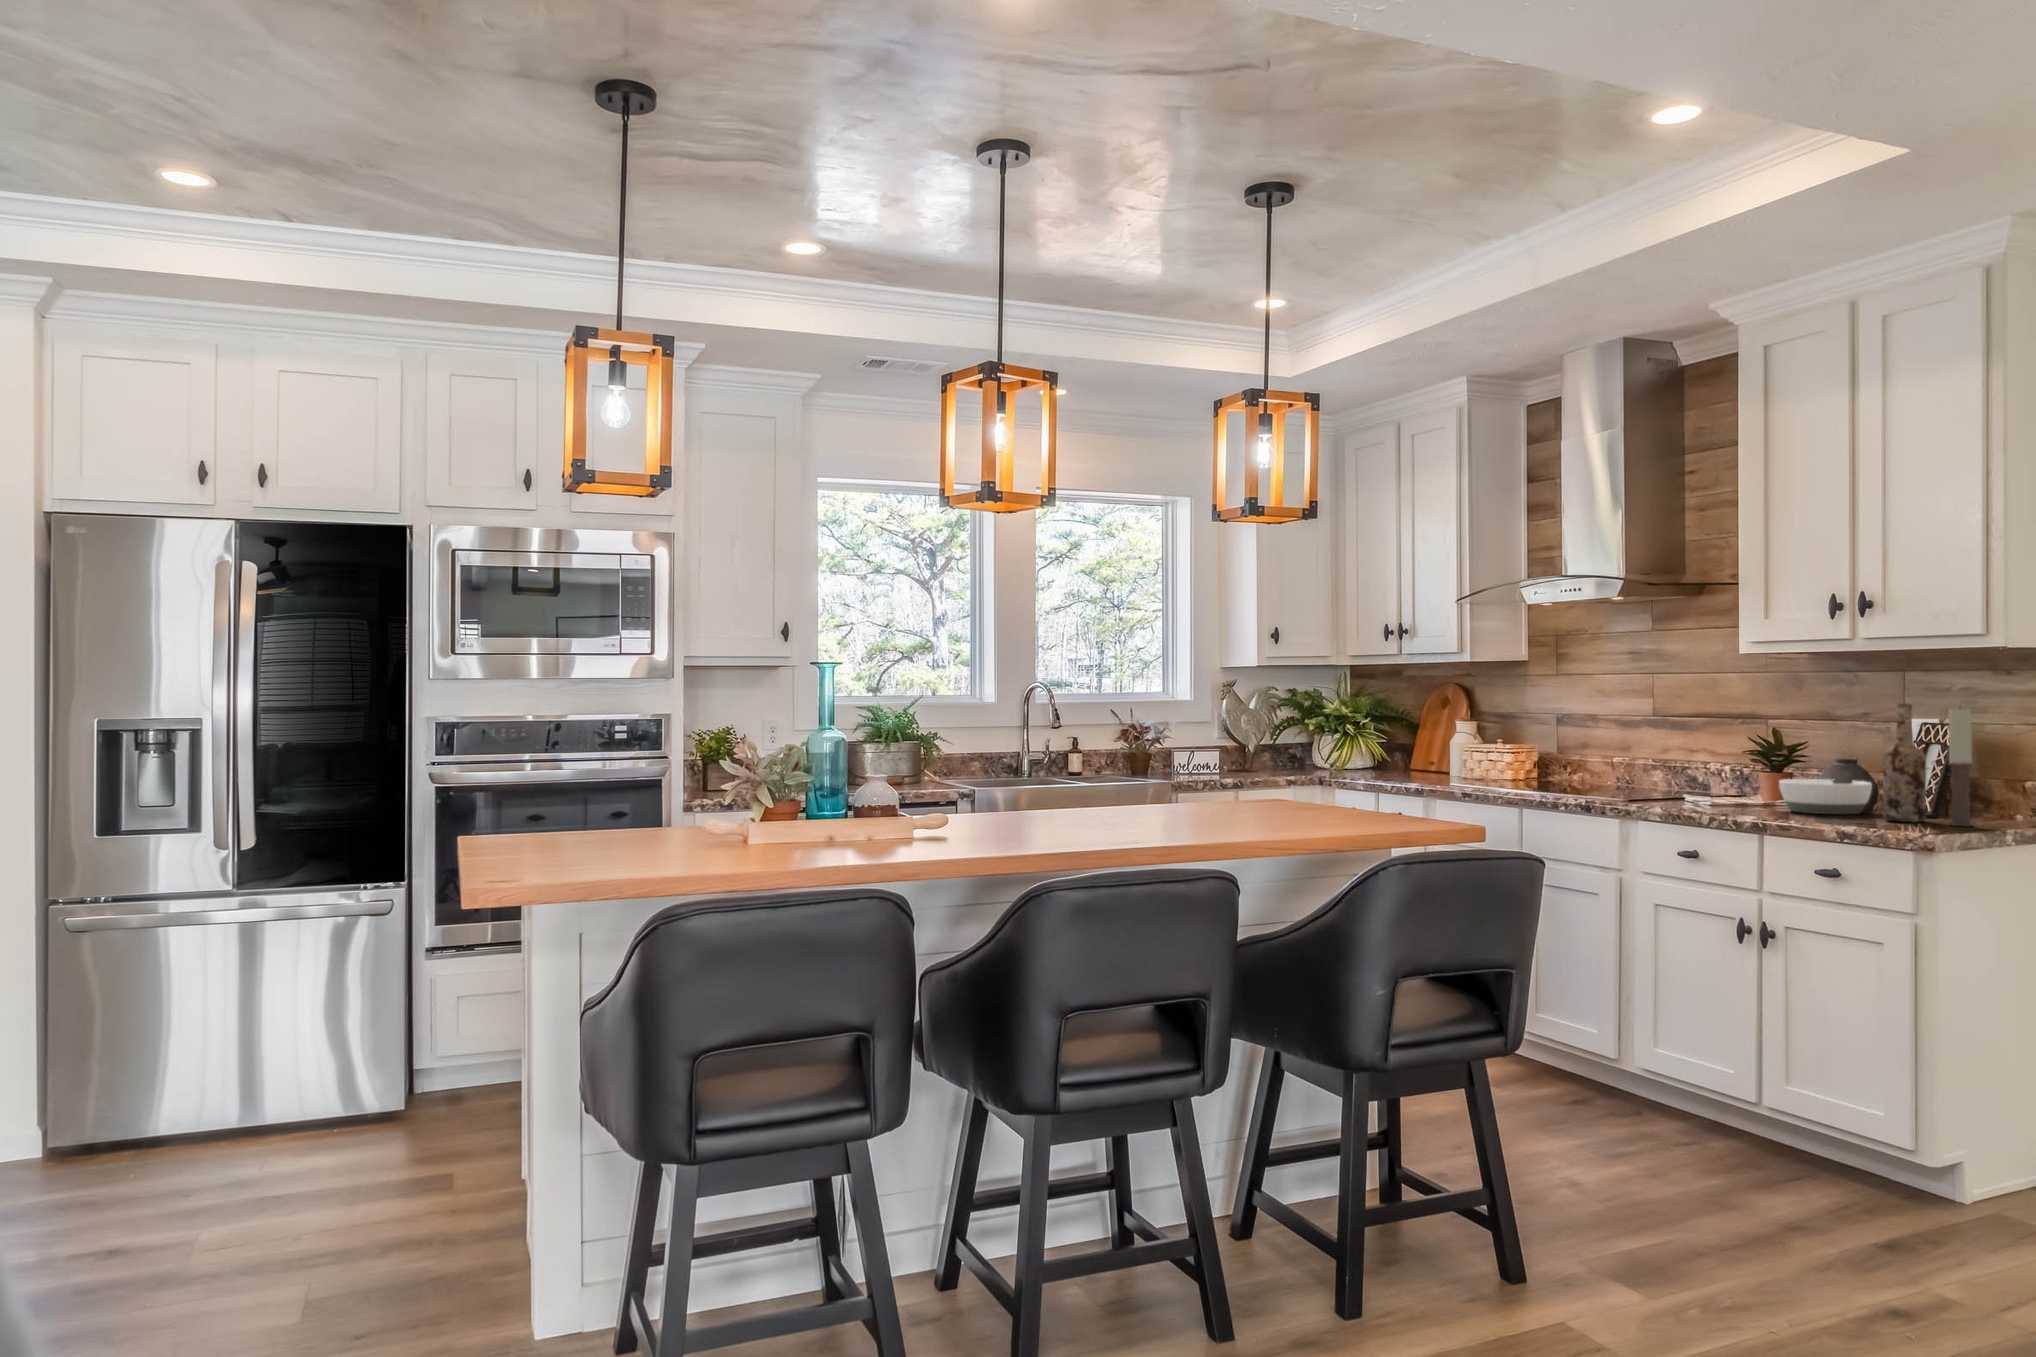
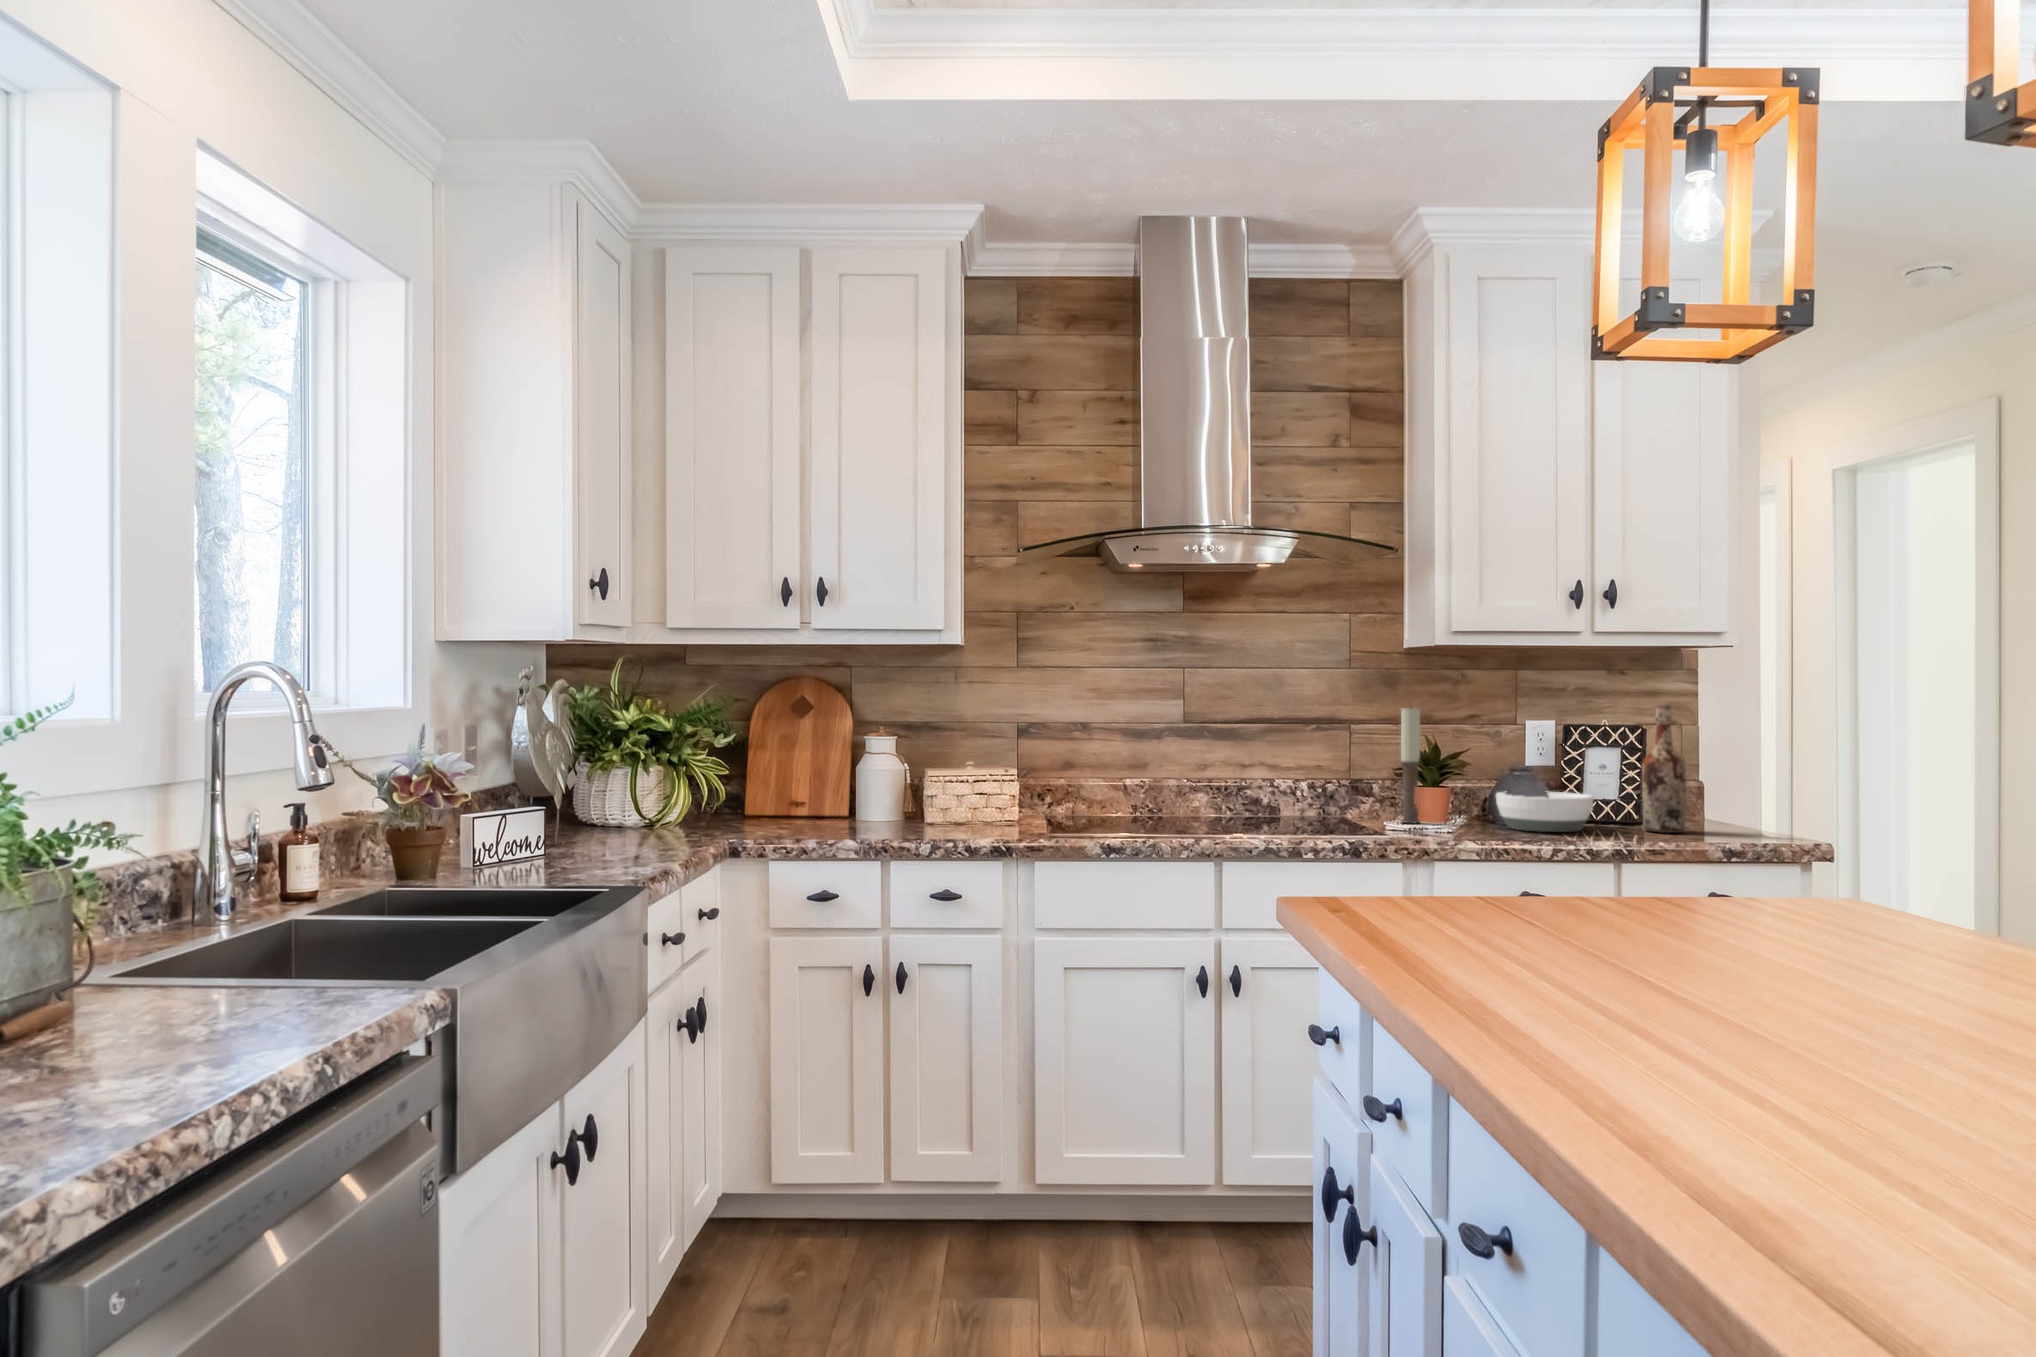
candle: present [1949,708,1973,826] -> present [1400,708,1420,823]

